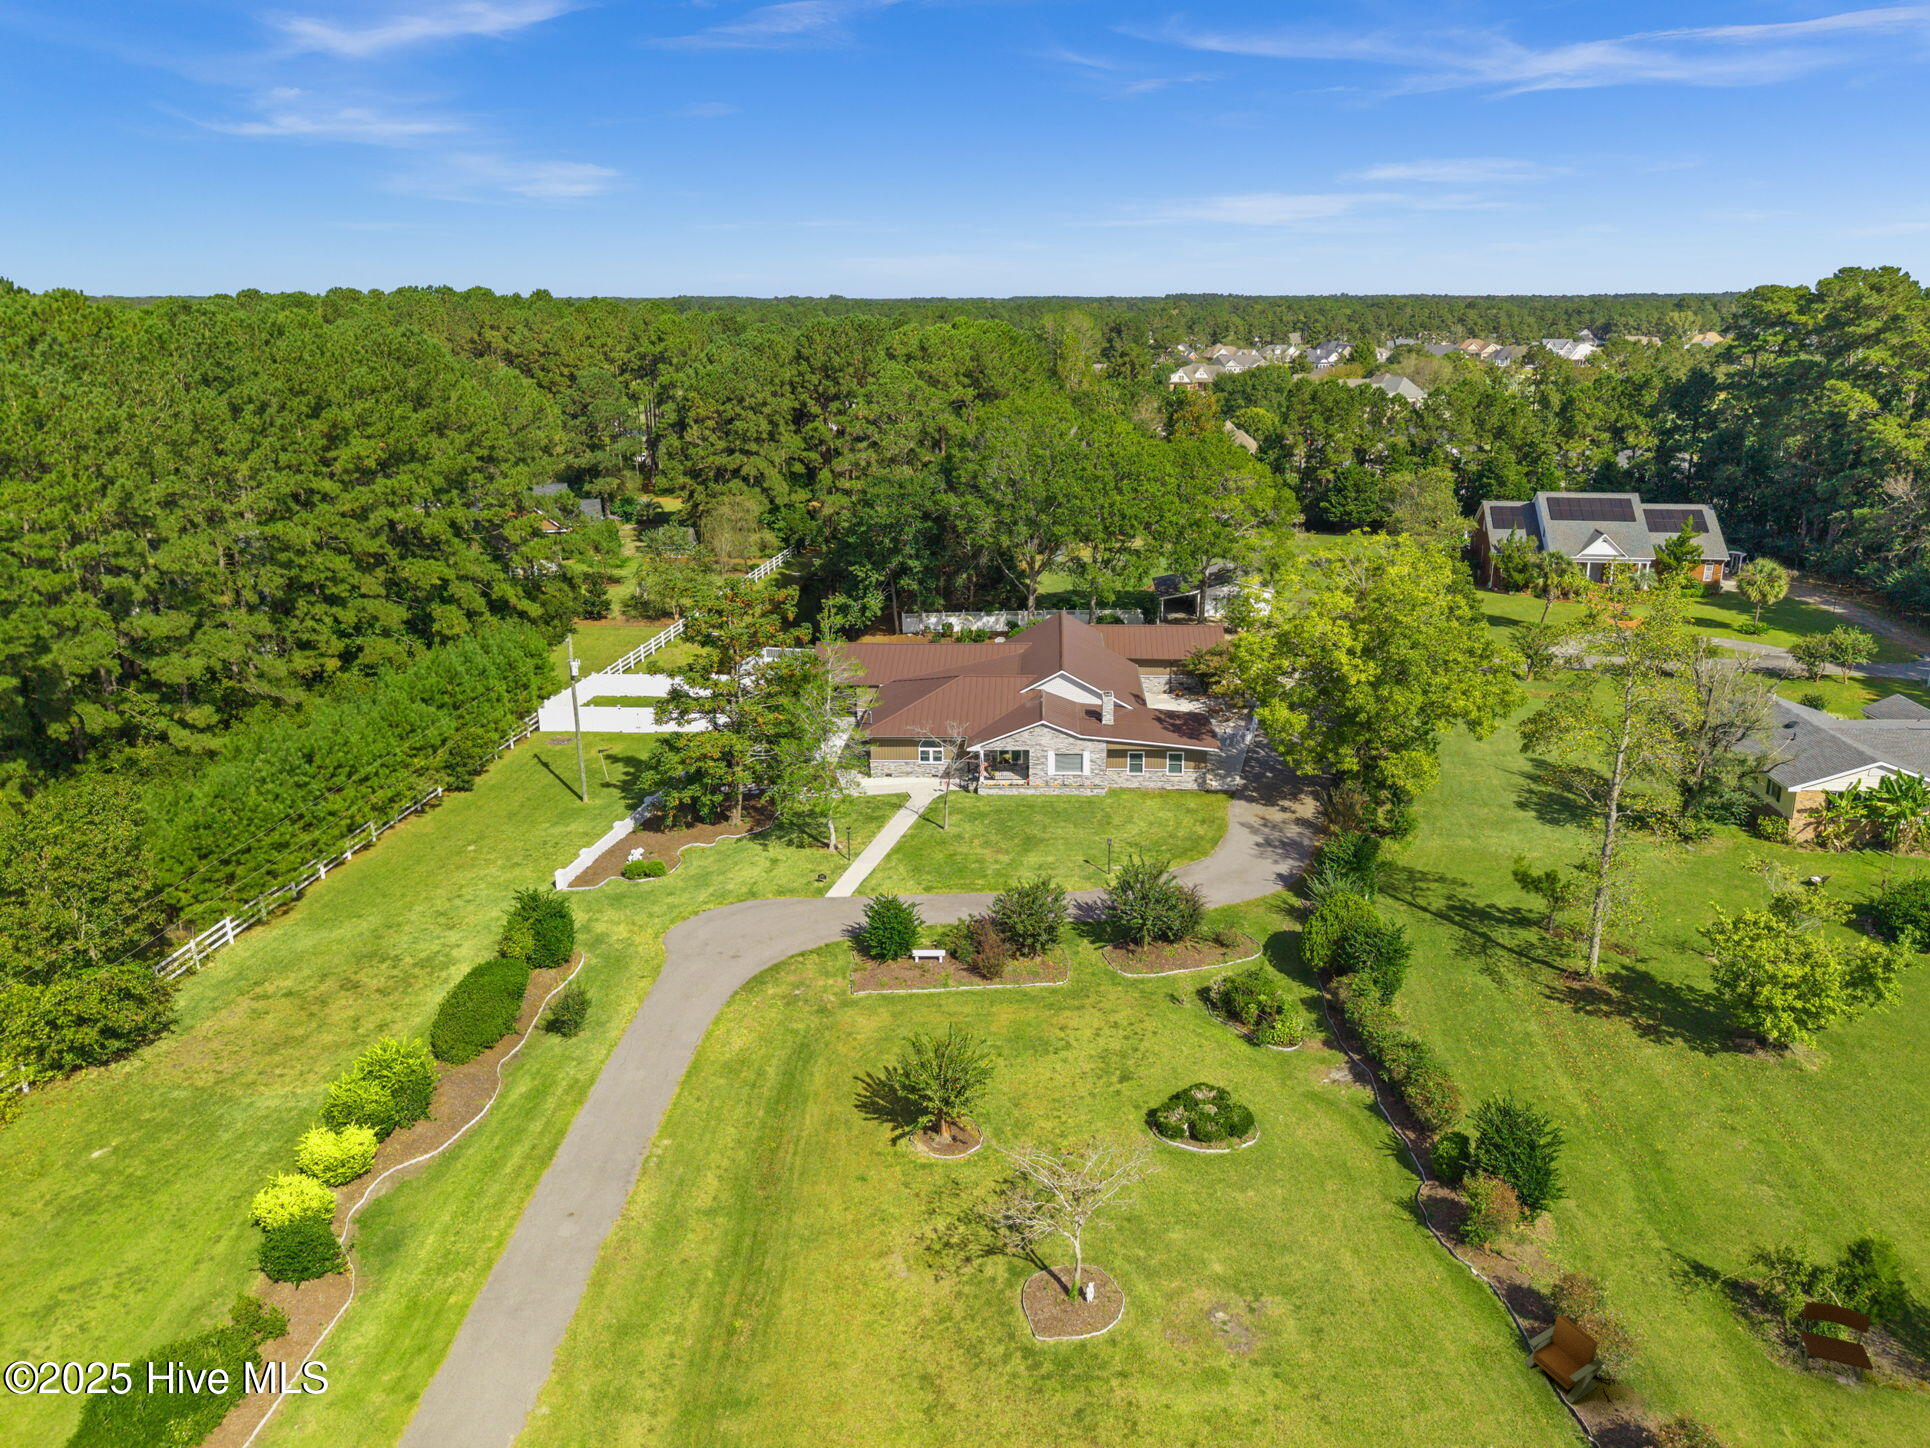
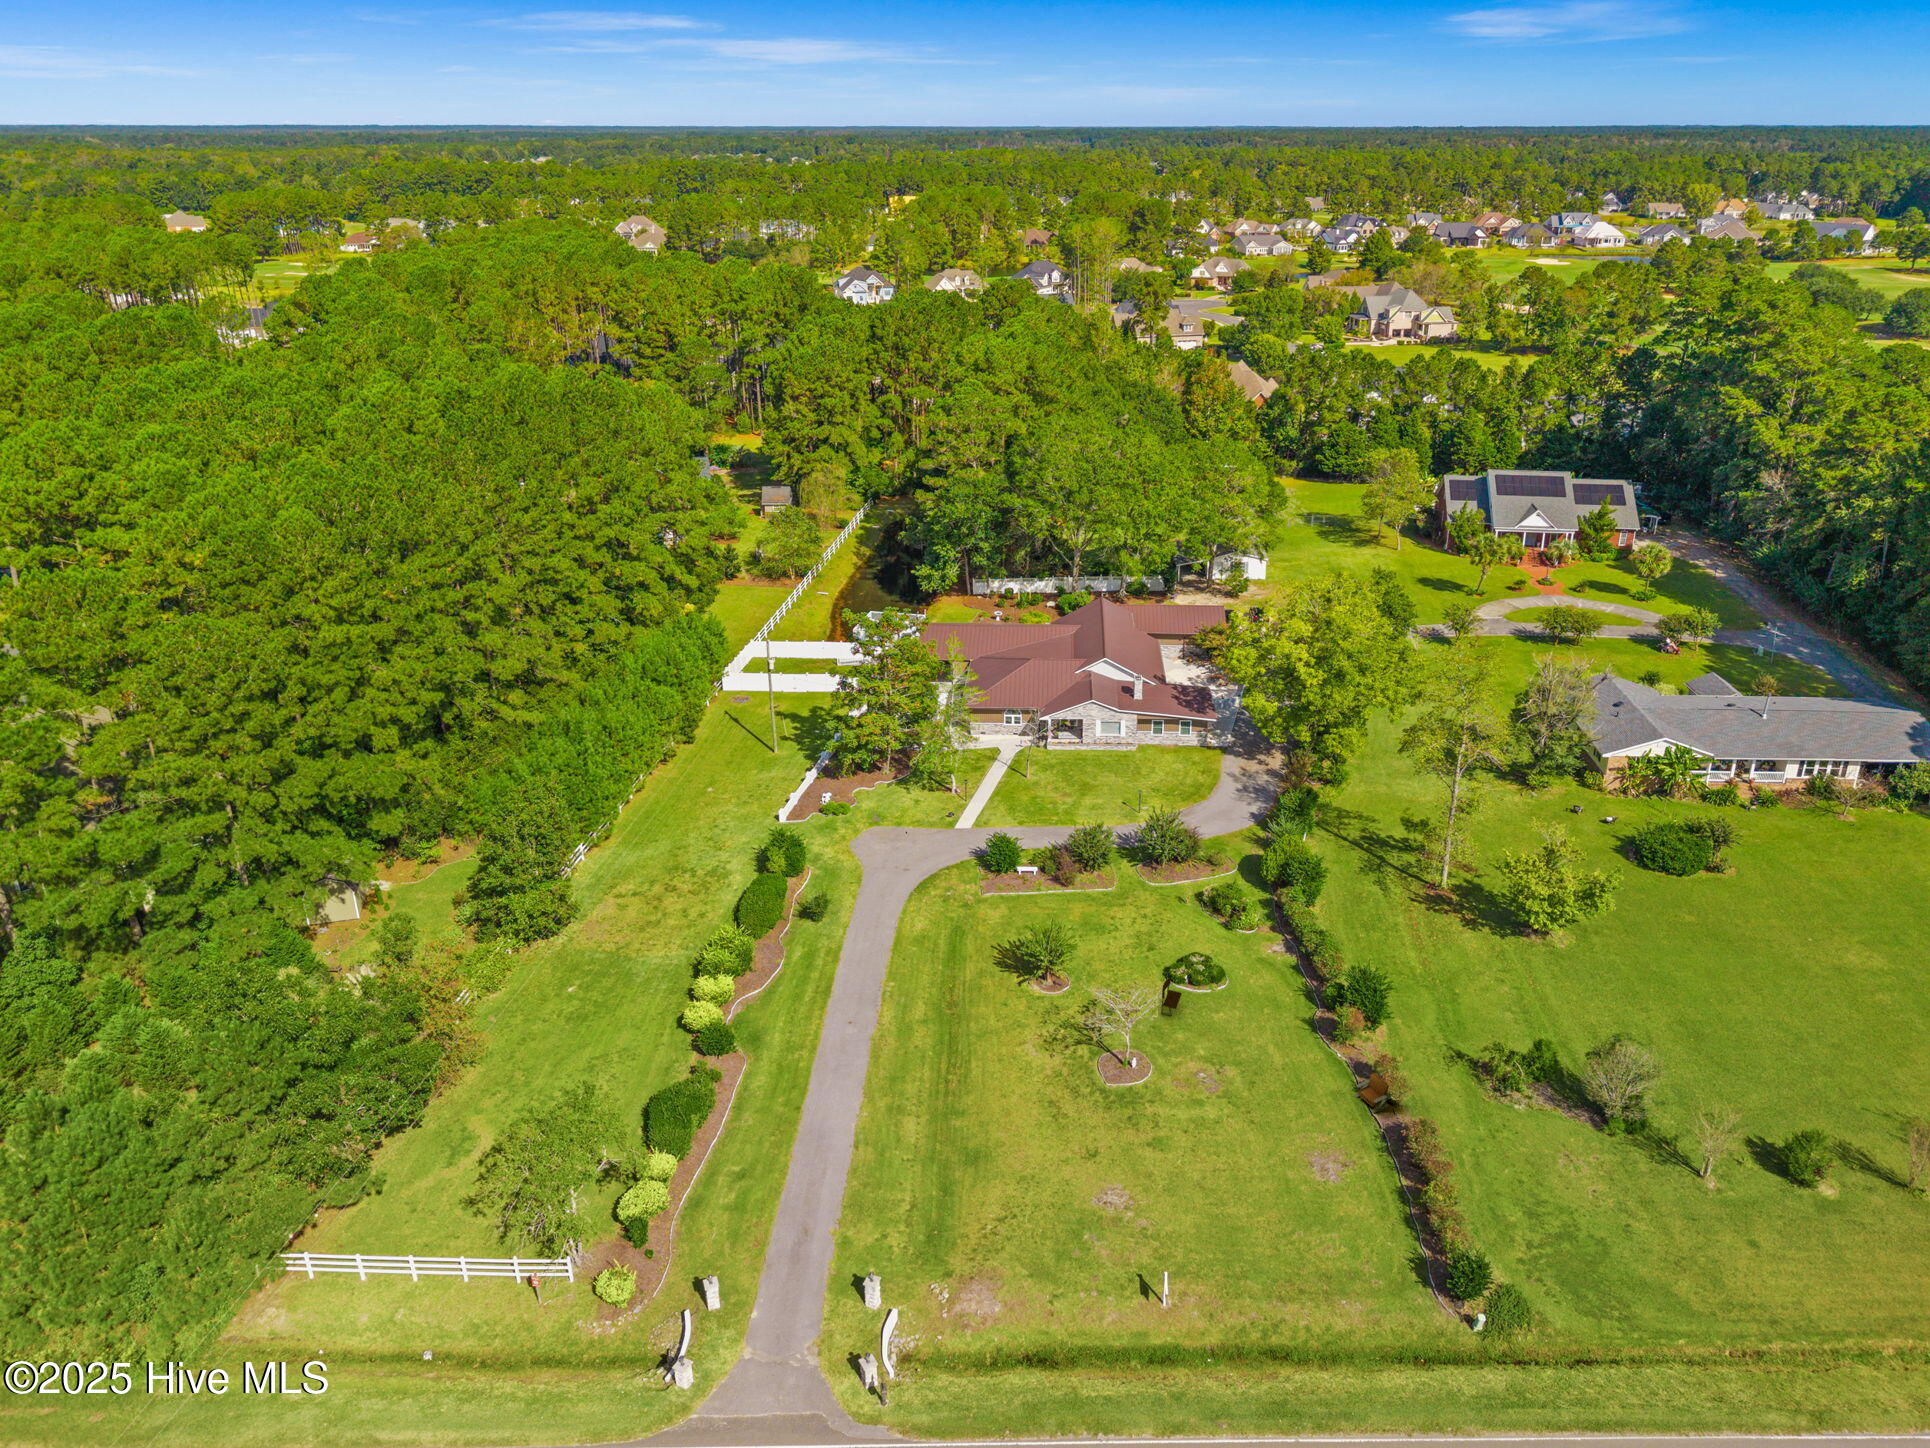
bench: present [1797,1302,1873,1382] -> present [1161,978,1182,1016]

